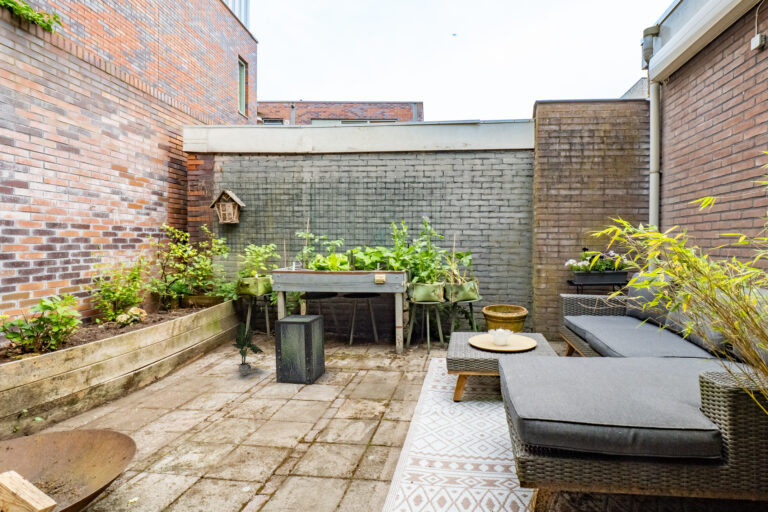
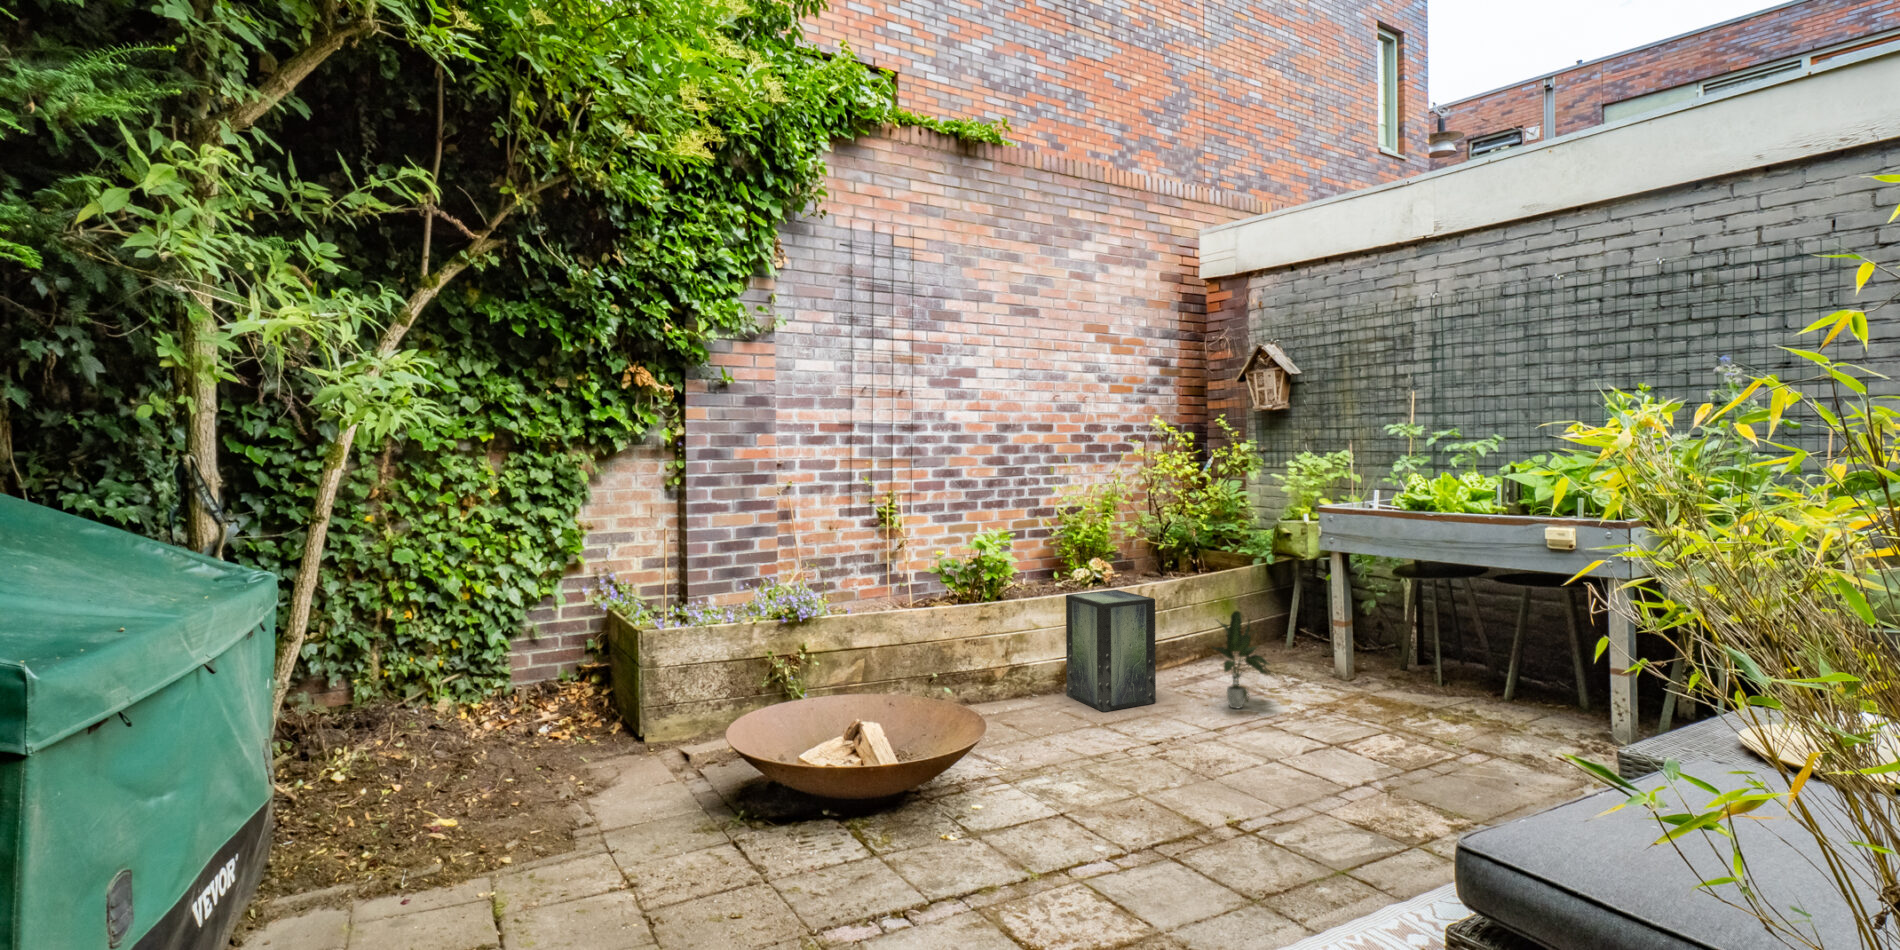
storage box: present [274,315,325,384] -> present [1066,590,1156,712]

